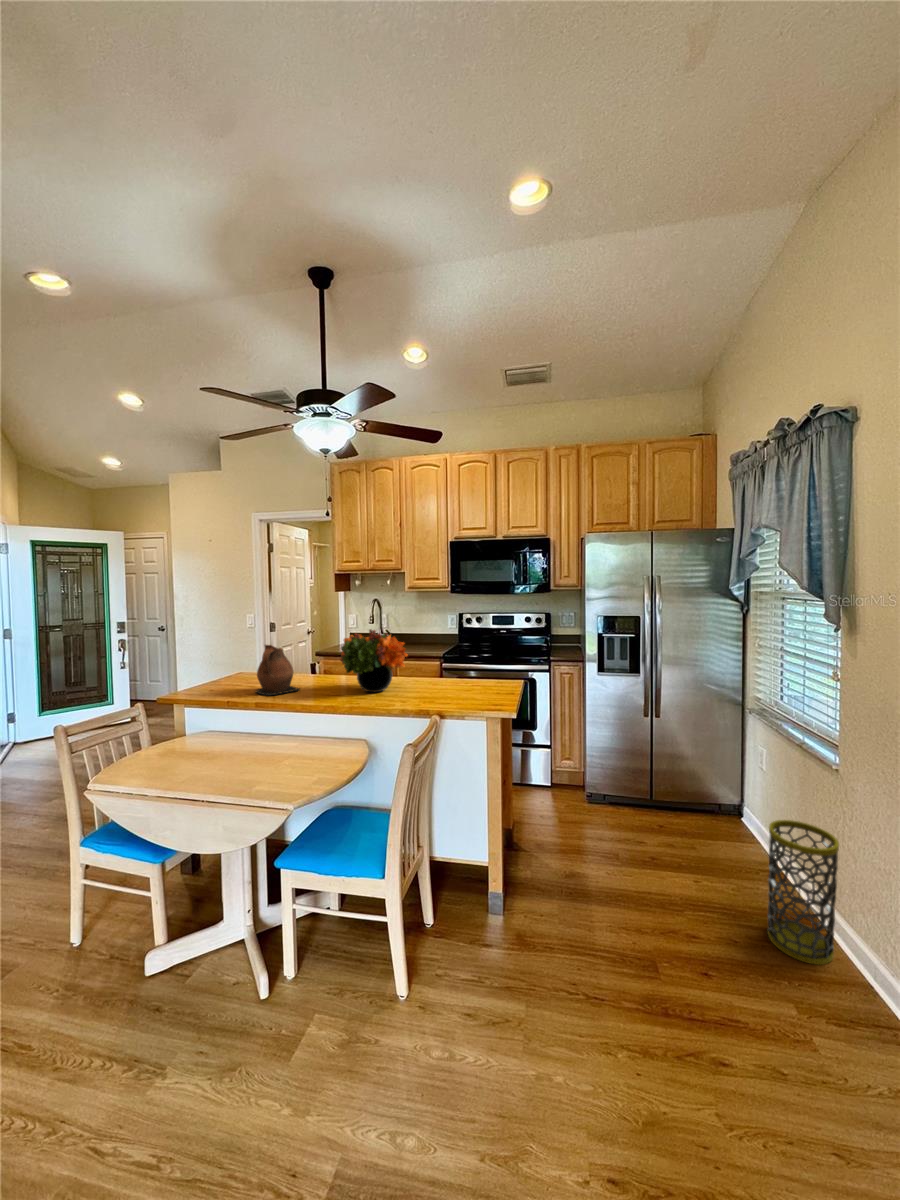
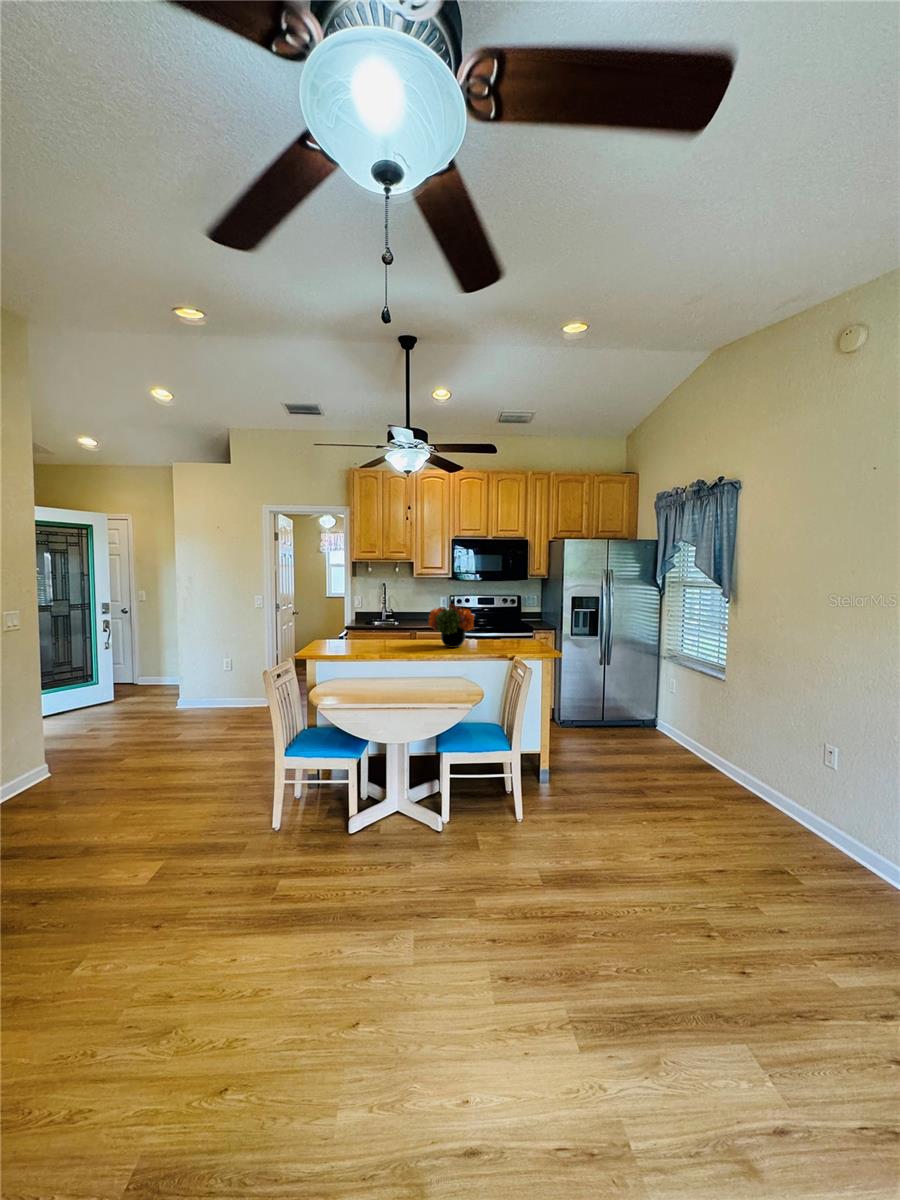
ceramic pitcher: present [255,645,299,695] -> none [363,615,397,651]
trash can: present [767,820,839,965] -> none [690,710,728,782]

